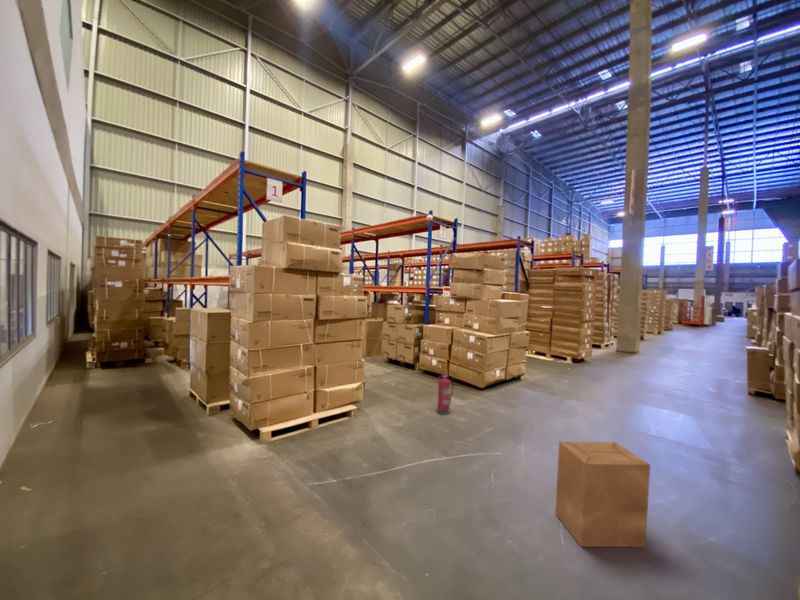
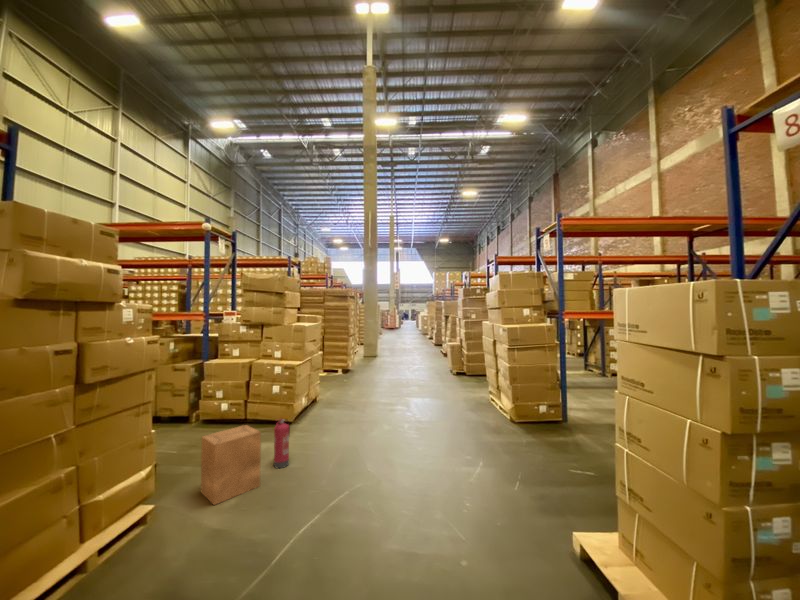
cardboard box: present [555,441,650,547] -> present [201,425,261,505]

